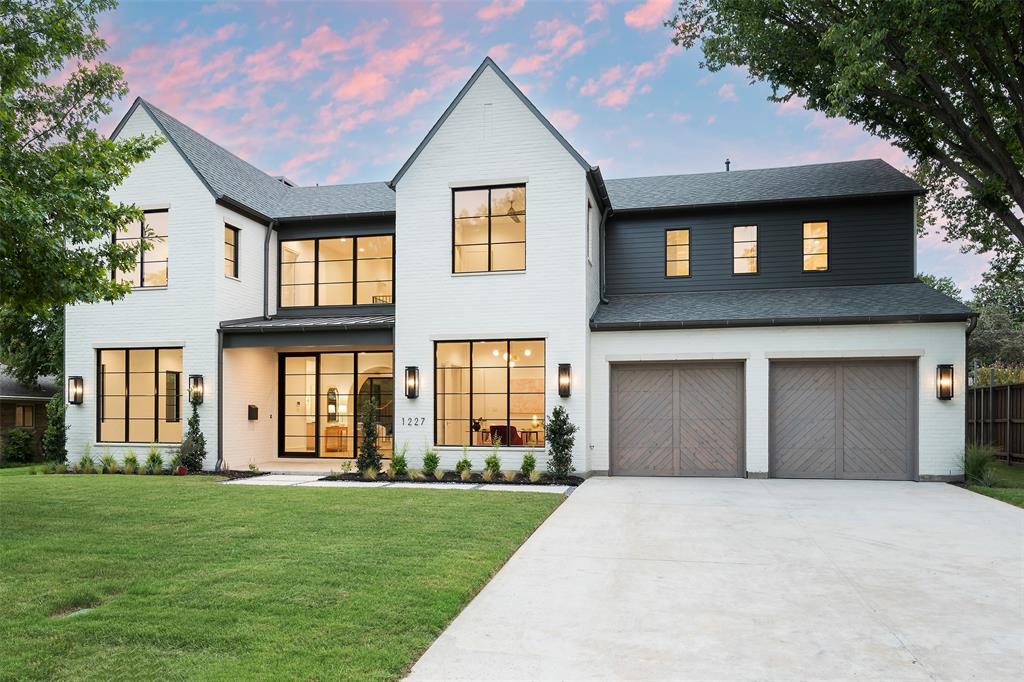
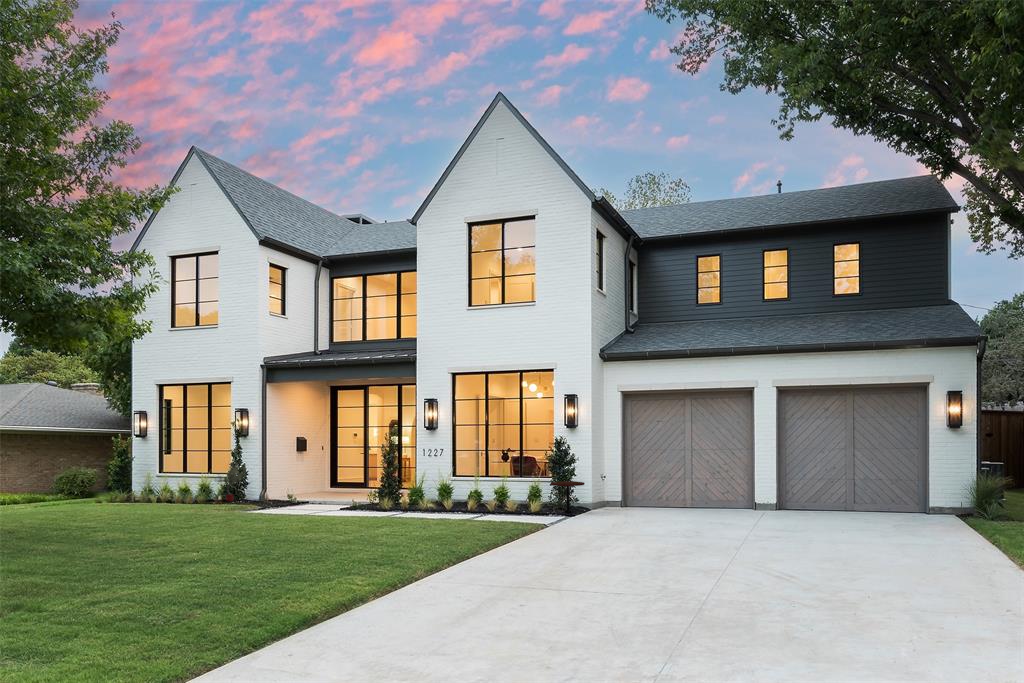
side table: none [550,452,585,486] -> present [550,481,585,513]

